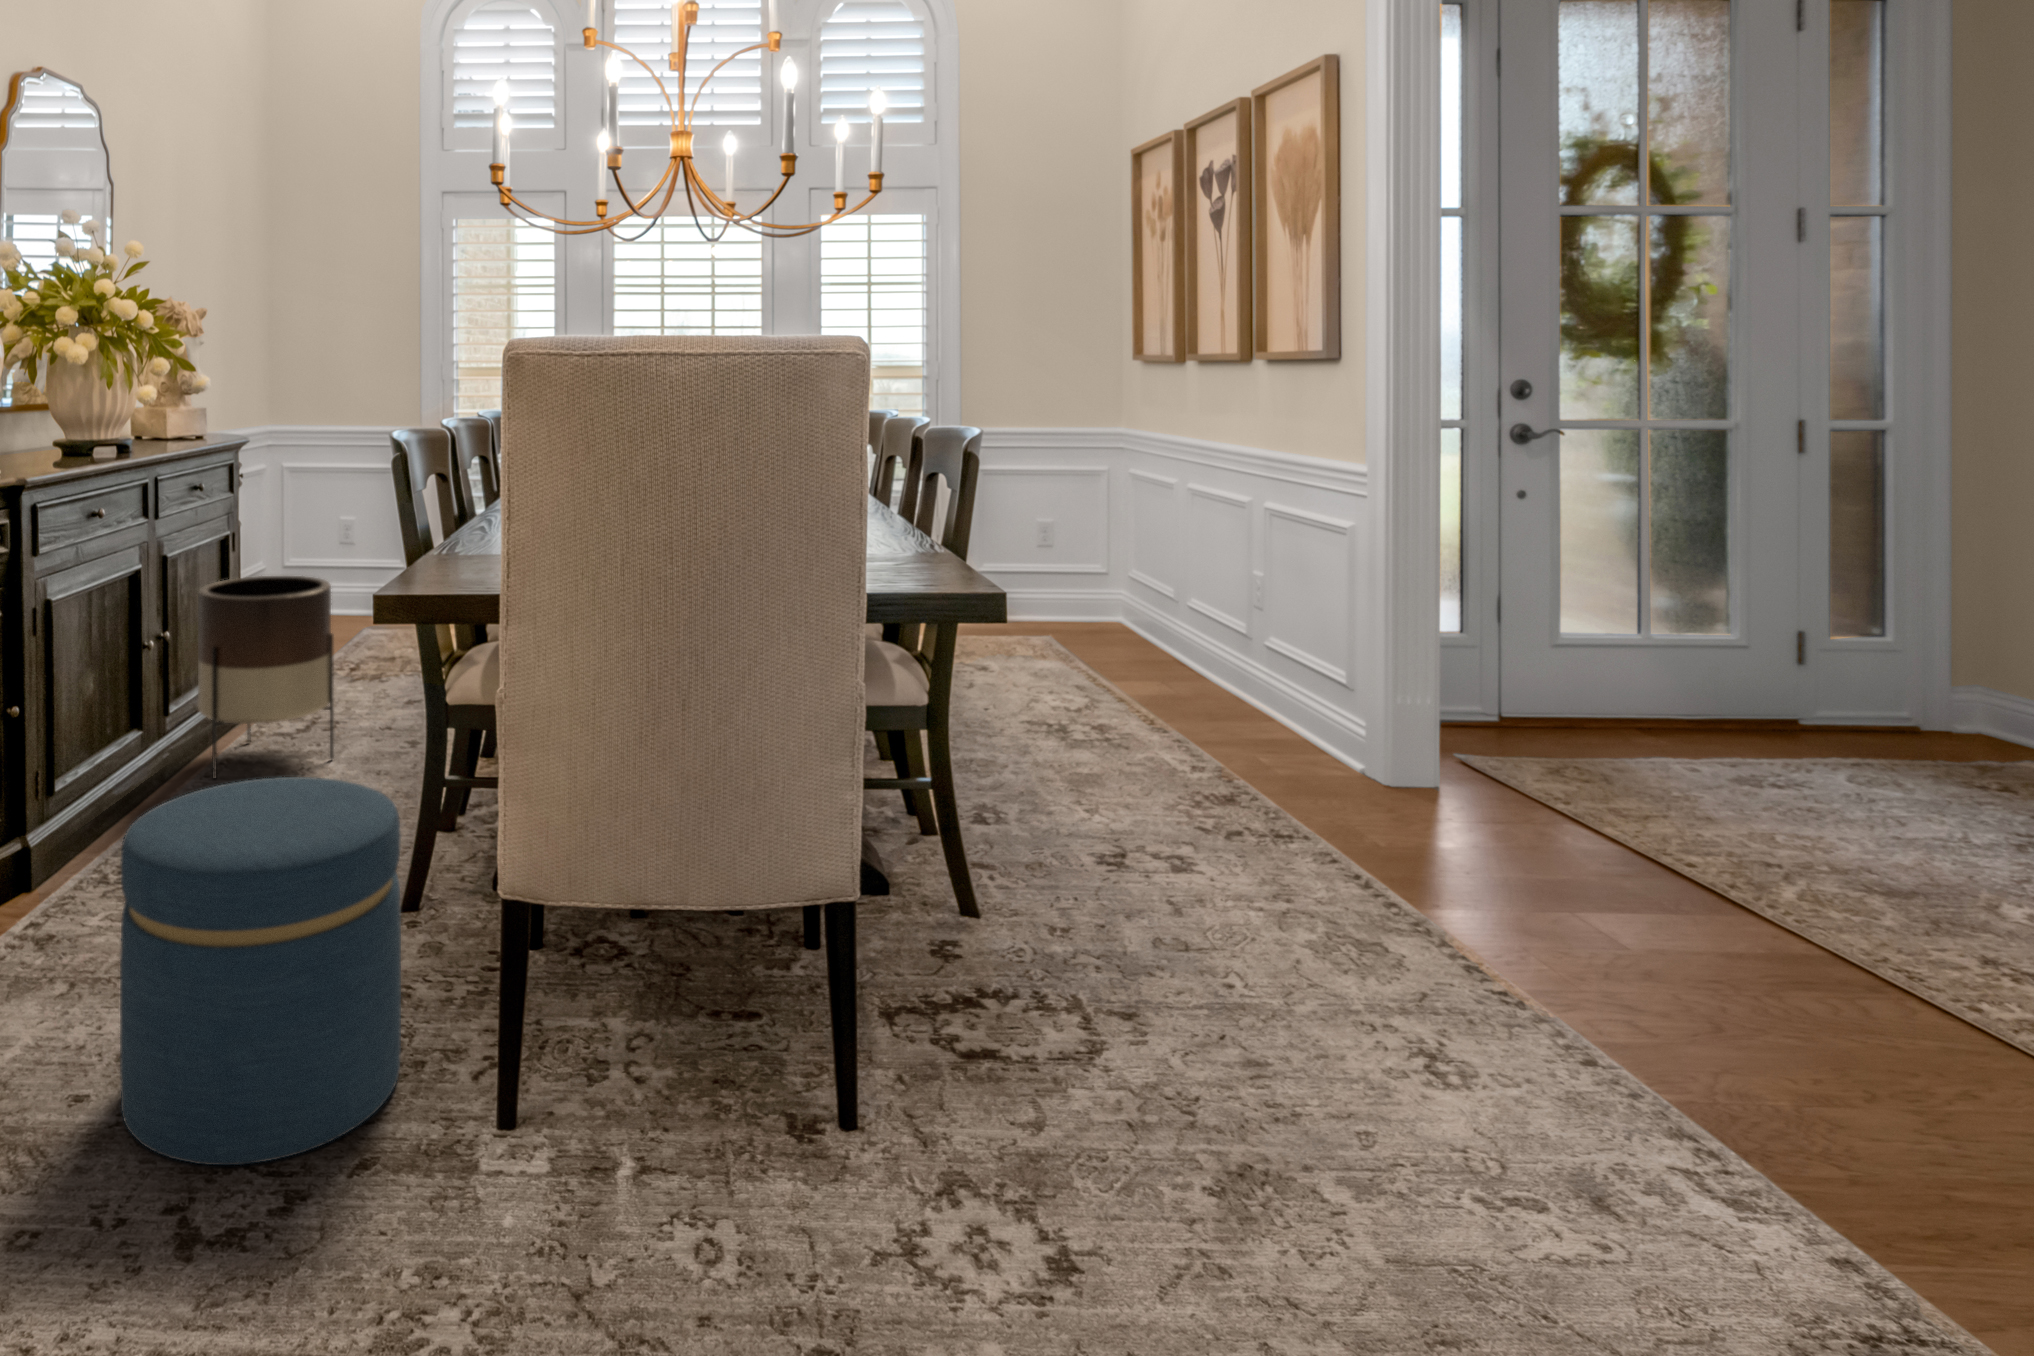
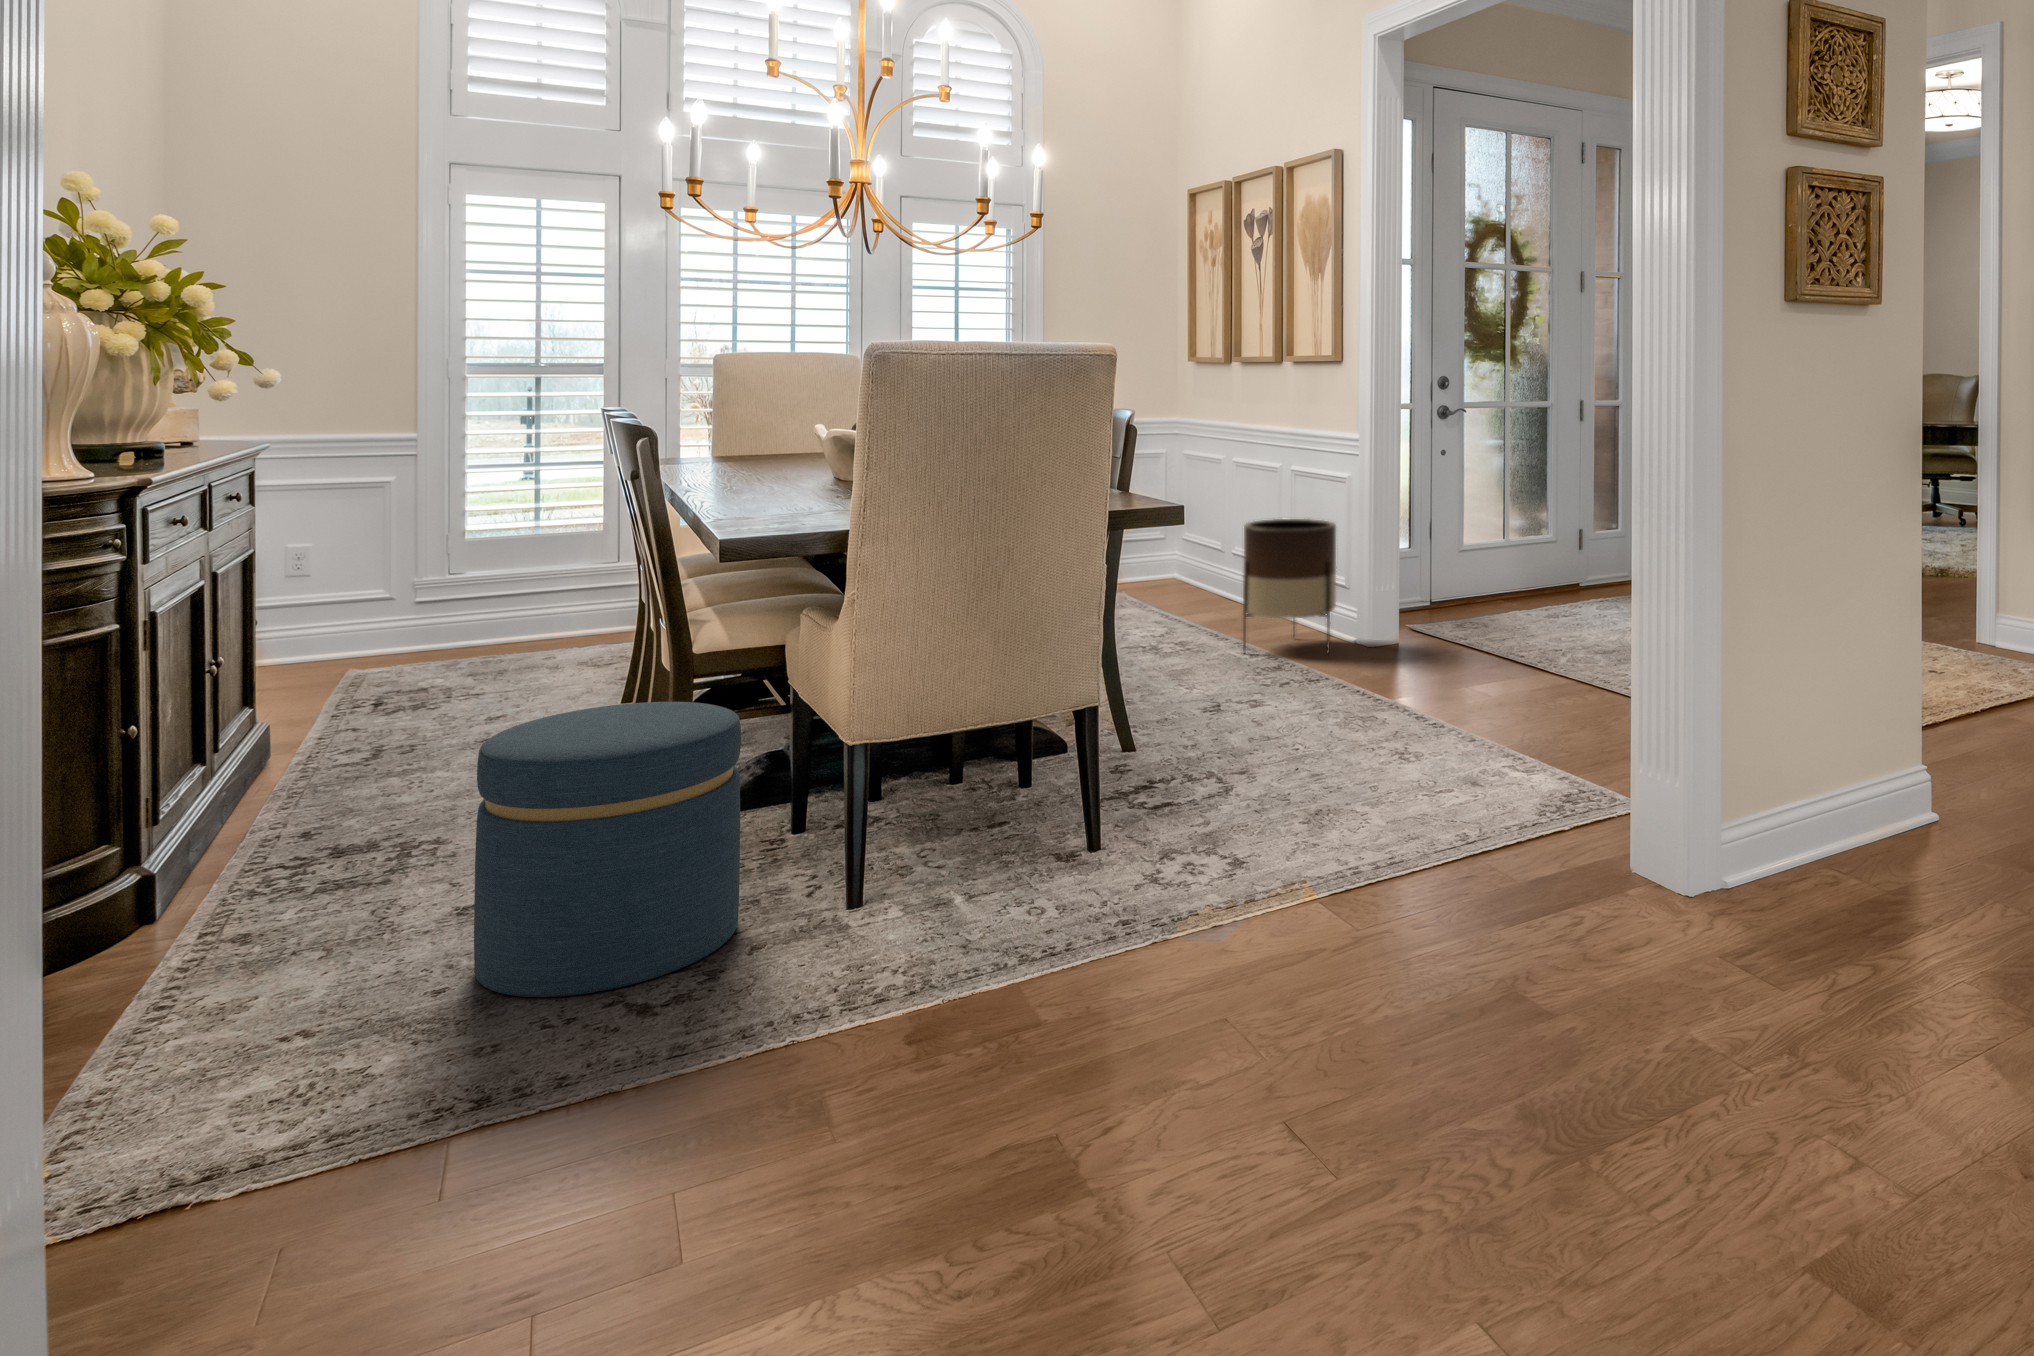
planter: present [197,576,334,779] -> present [1243,519,1336,652]

